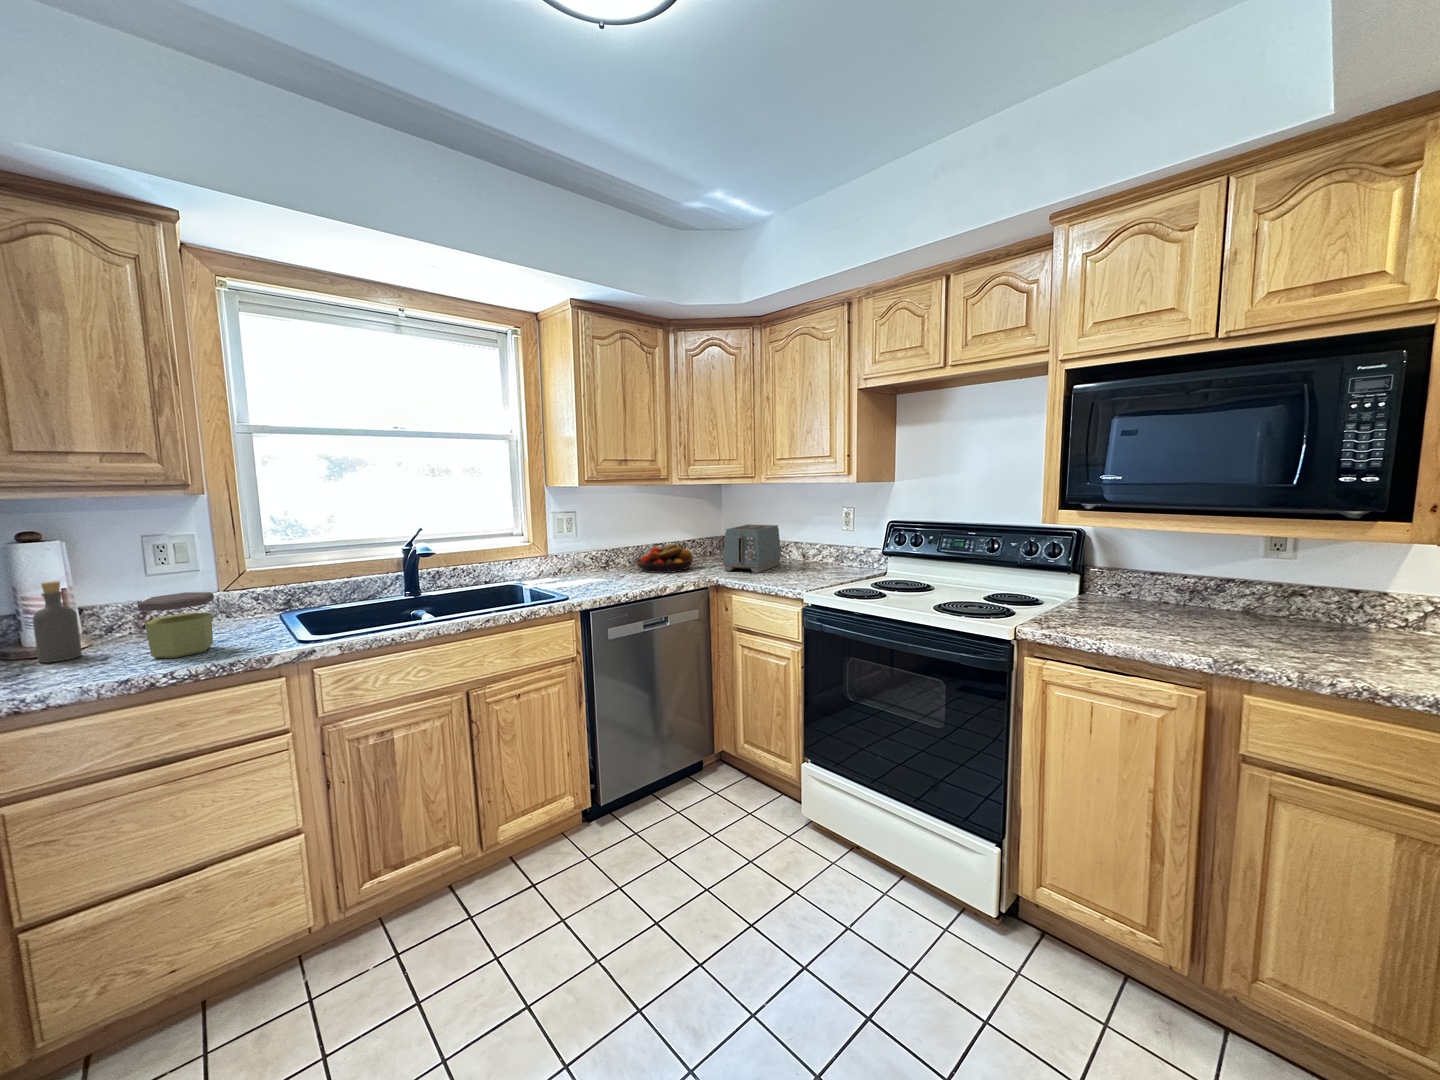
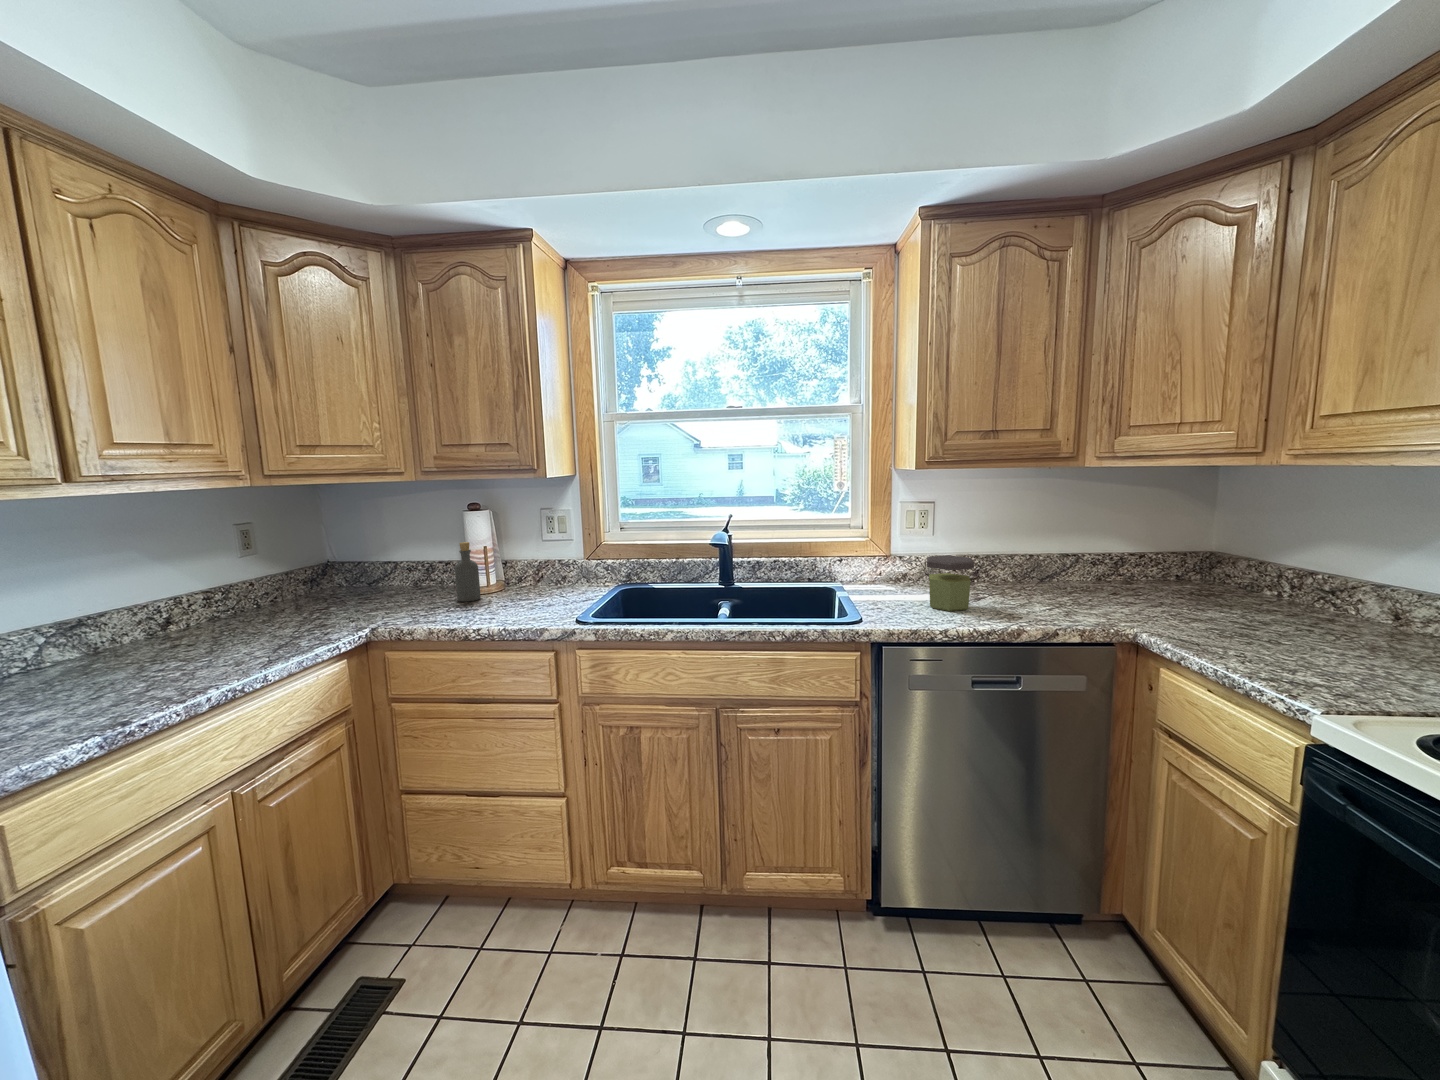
toaster: present [723,524,781,573] -> none [1167,540,1329,637]
fruit bowl: present [636,544,693,573] -> none [1015,557,1116,605]
jar: present [138,592,214,658] -> present [927,555,974,611]

